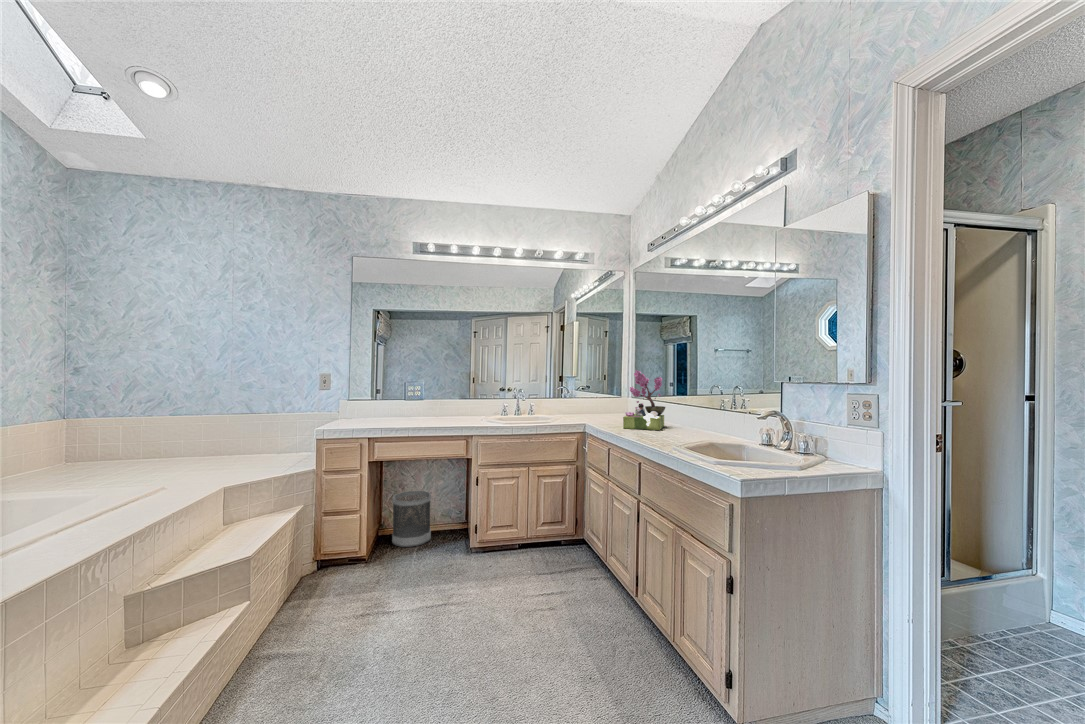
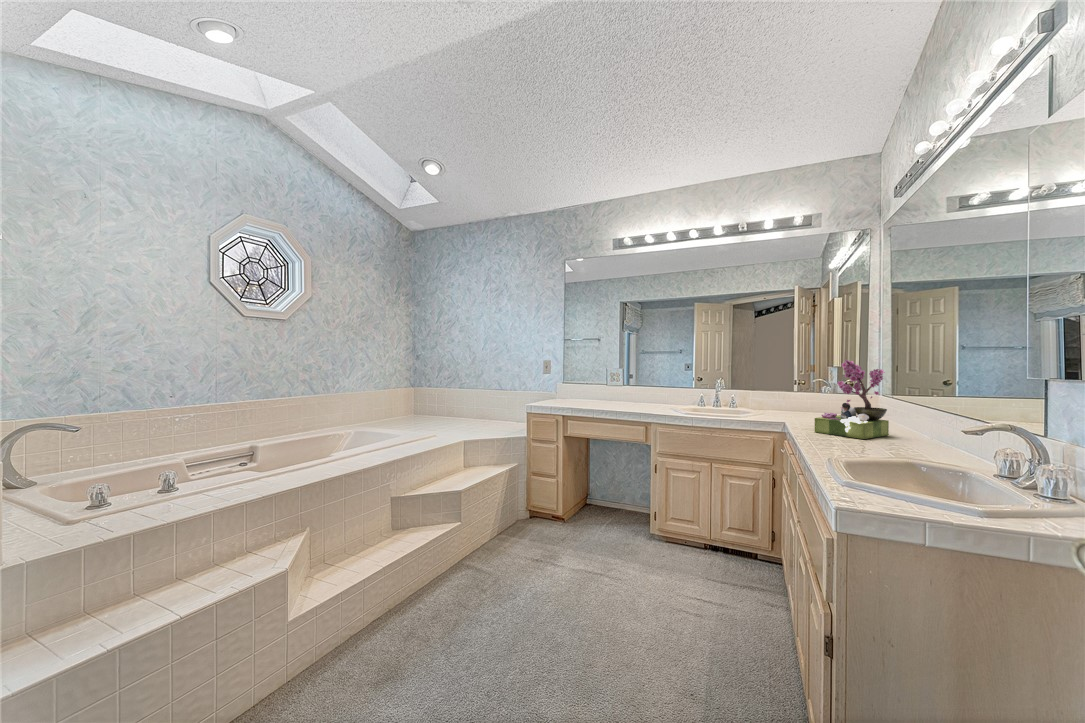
wastebasket: present [392,491,431,547] -> none [592,470,627,520]

